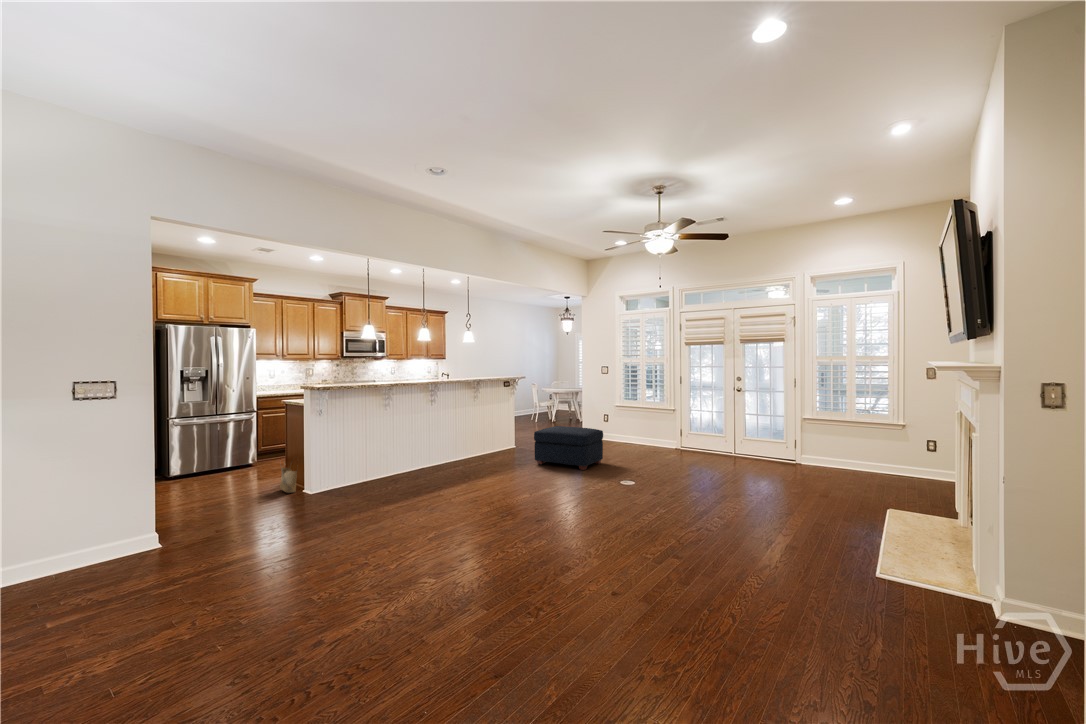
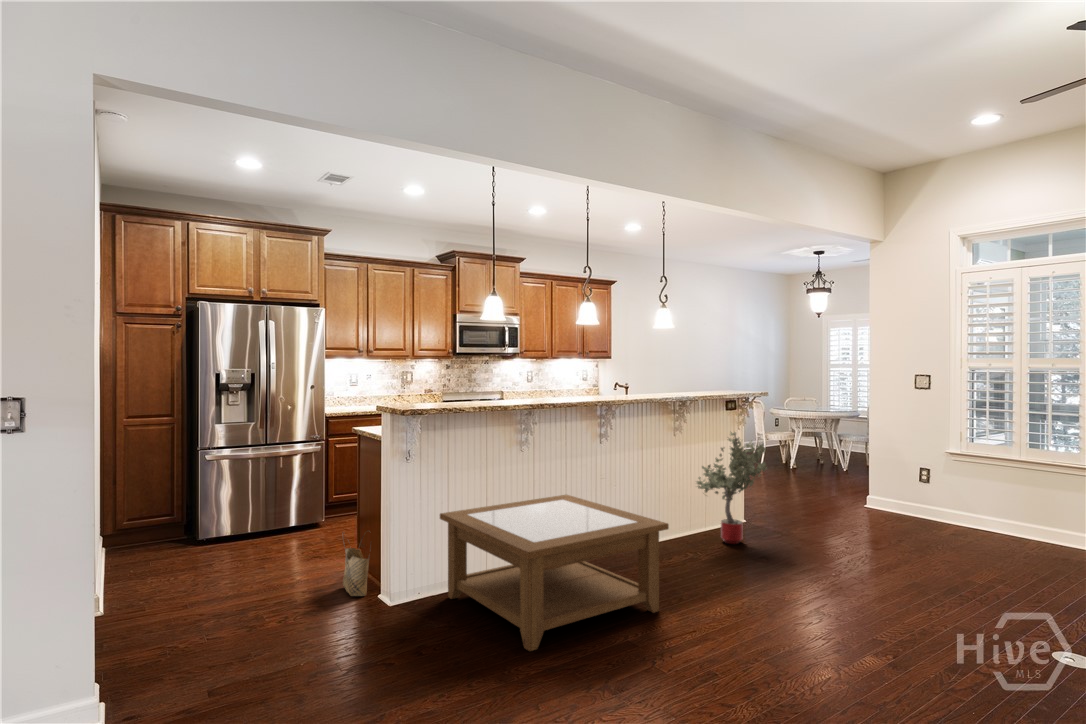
potted tree: none [484,397,523,457] -> present [697,432,767,544]
ottoman: present [534,426,603,470] -> none [800,494,957,598]
coffee table: none [340,433,463,503] -> present [440,495,669,651]

